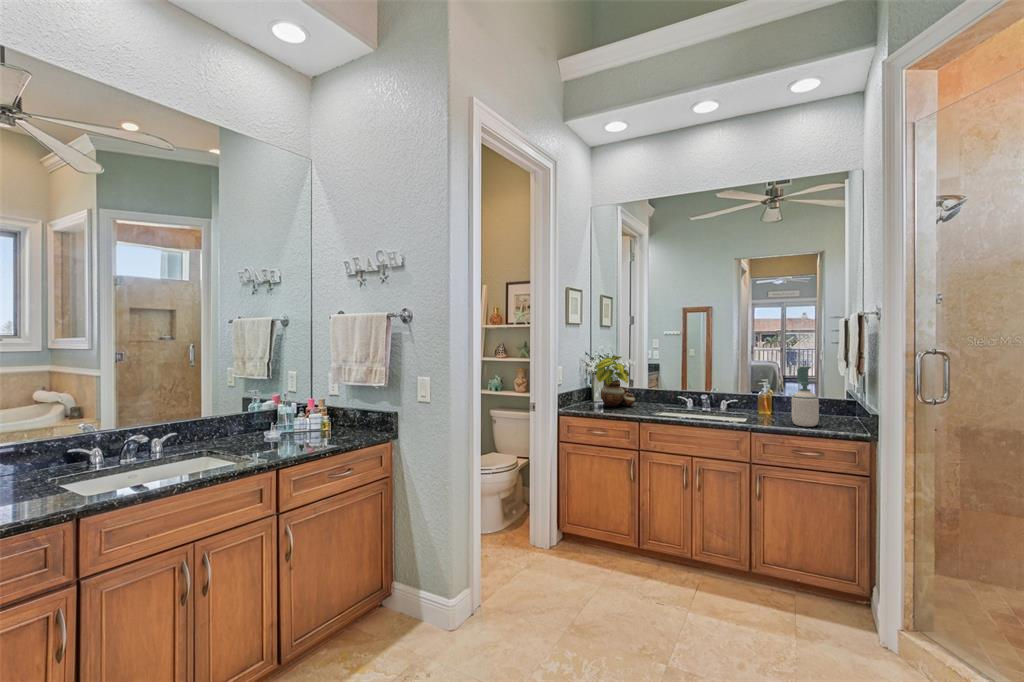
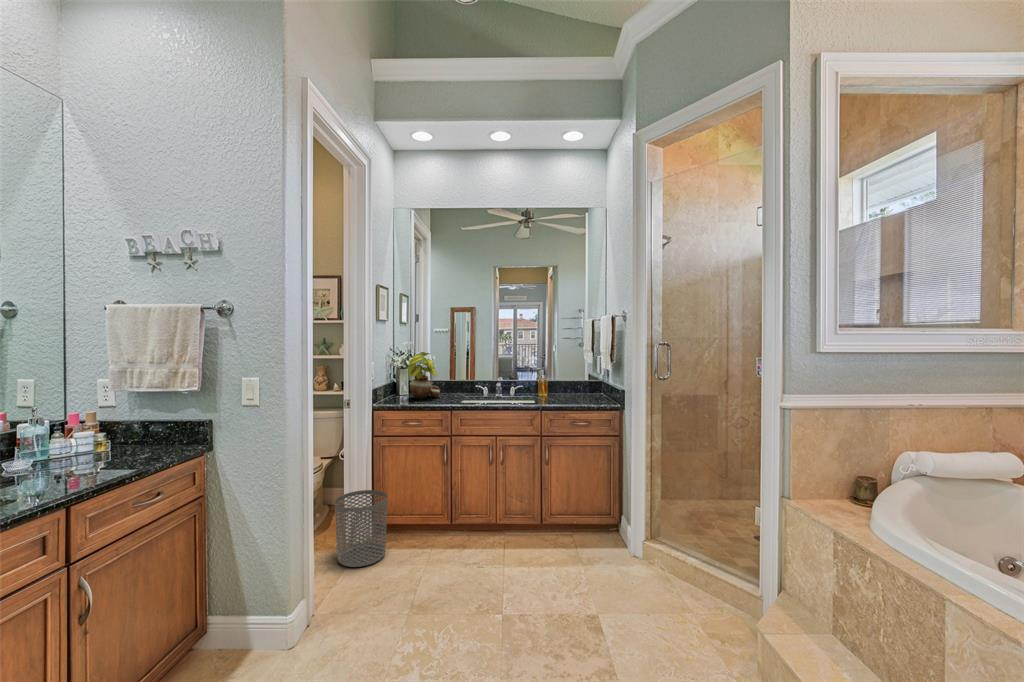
soap bottle: present [792,366,819,427] -> none [567,359,584,404]
waste bin: none [515,496,565,573] -> present [335,490,387,567]

